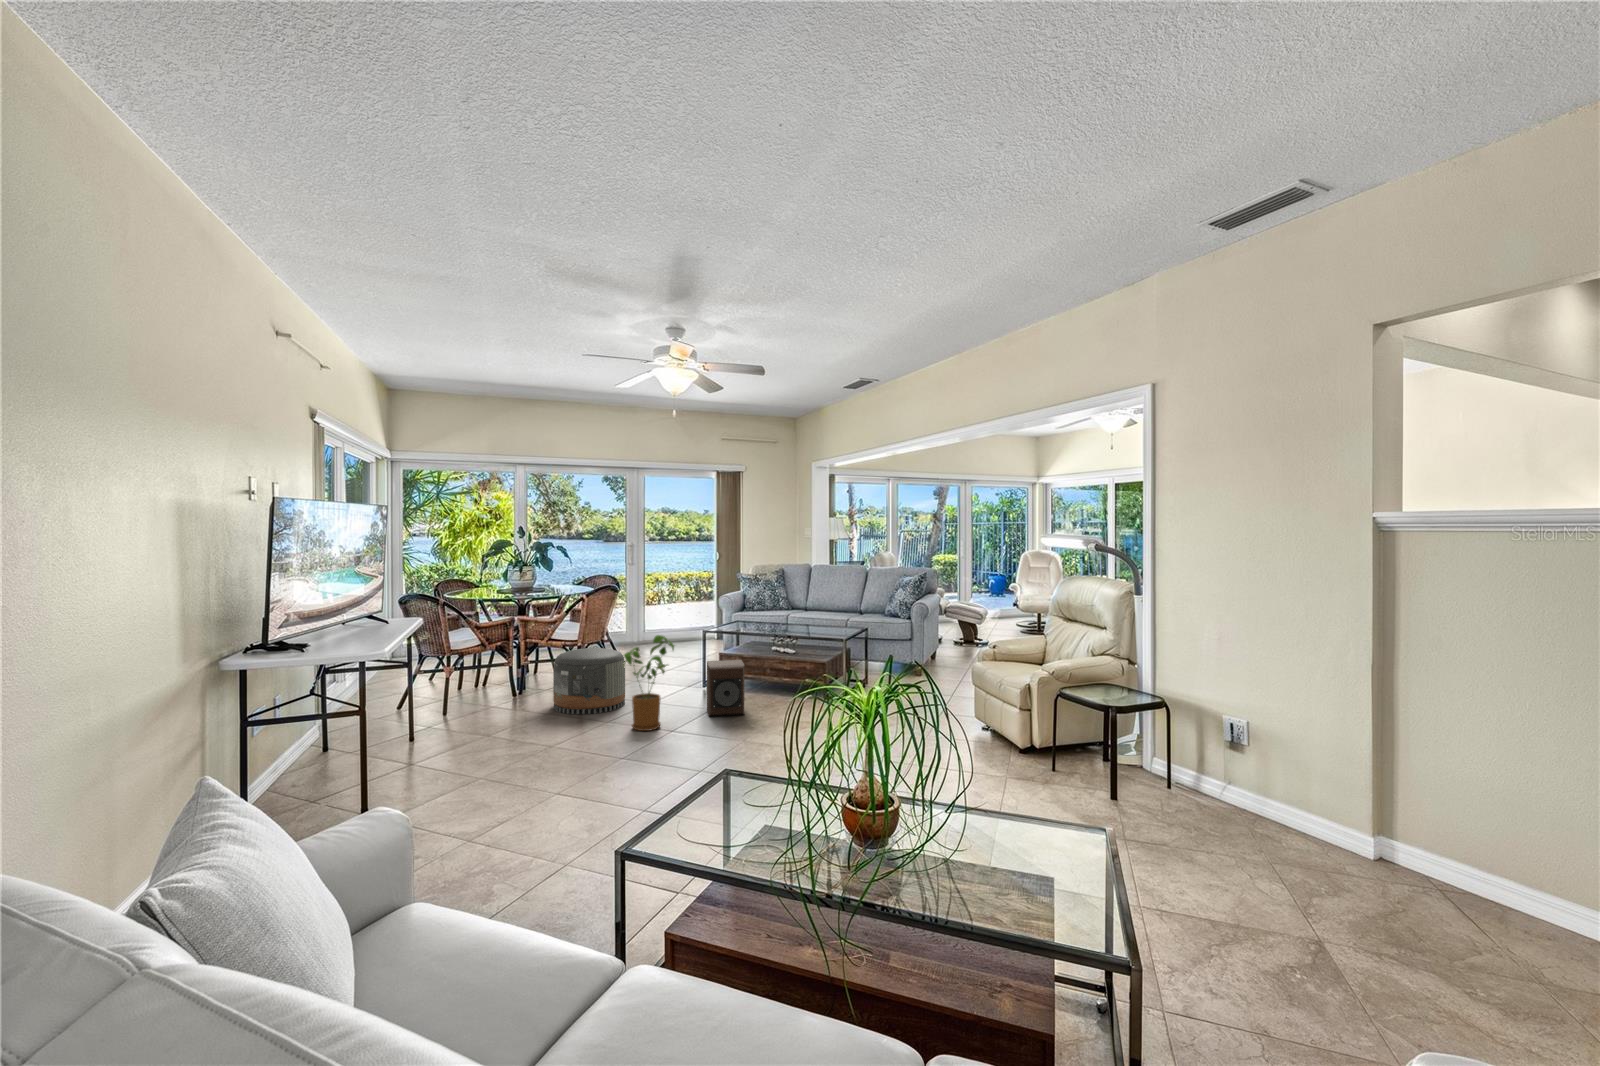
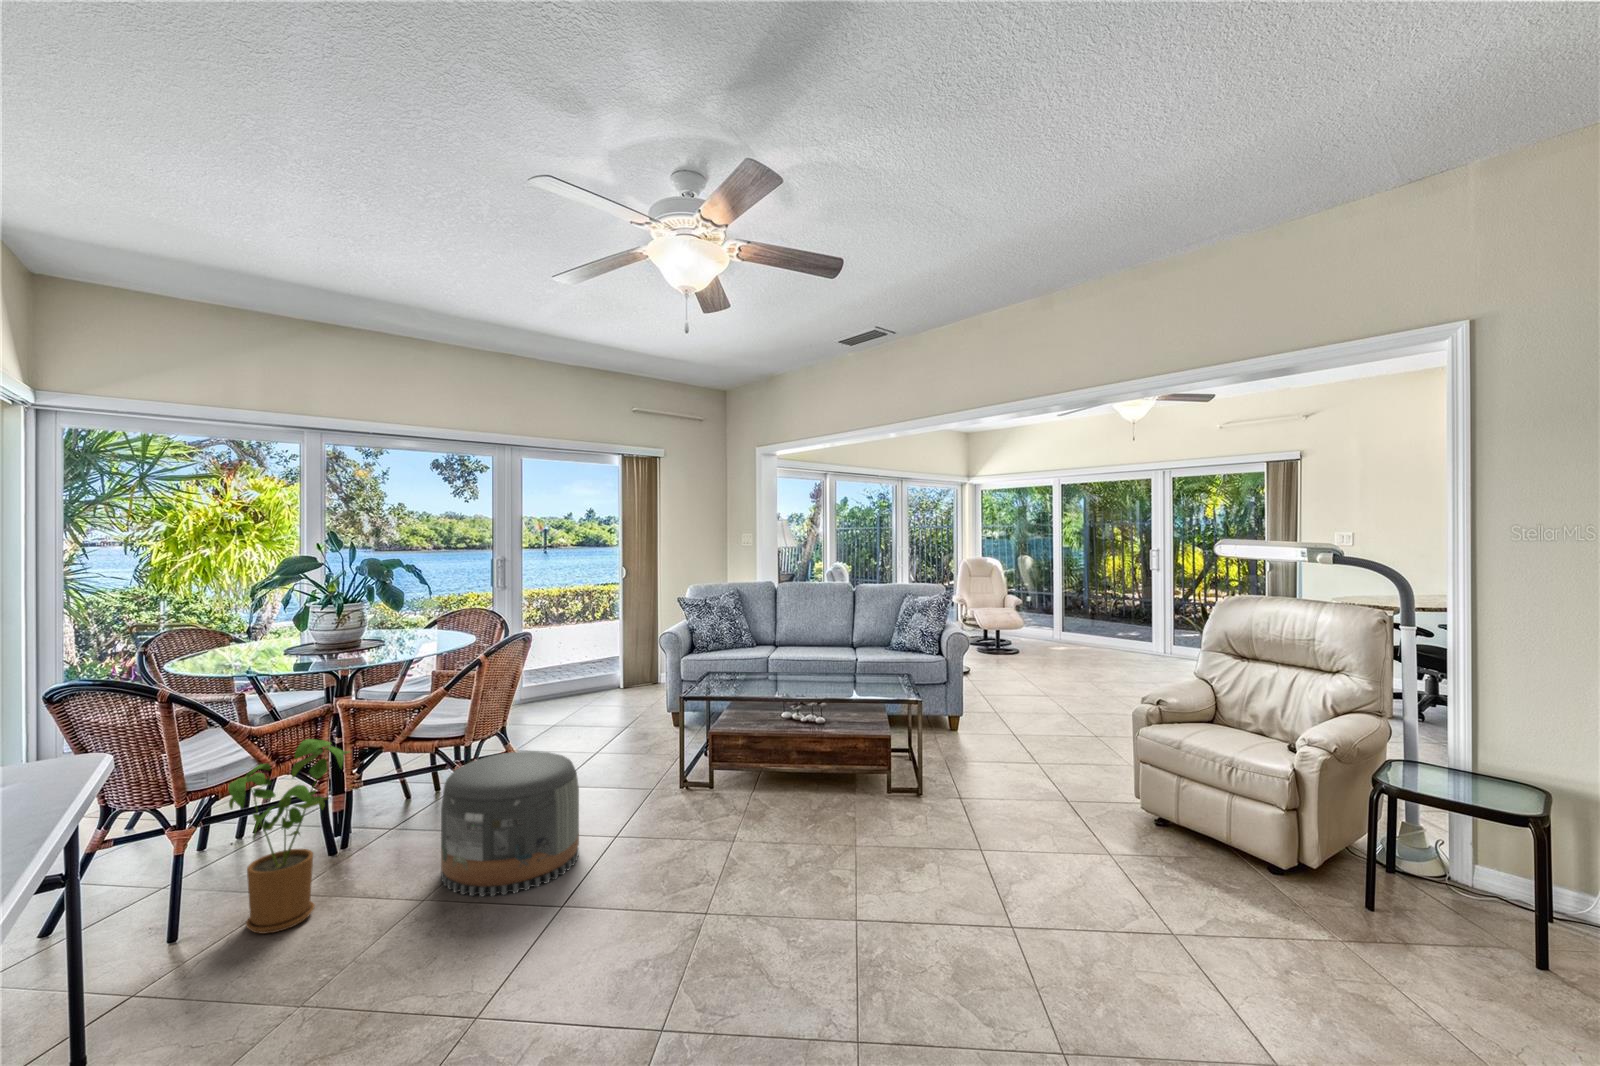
house plant: present [624,635,674,731] -> present [228,739,350,934]
speaker: present [707,660,744,716] -> none [736,752,811,863]

